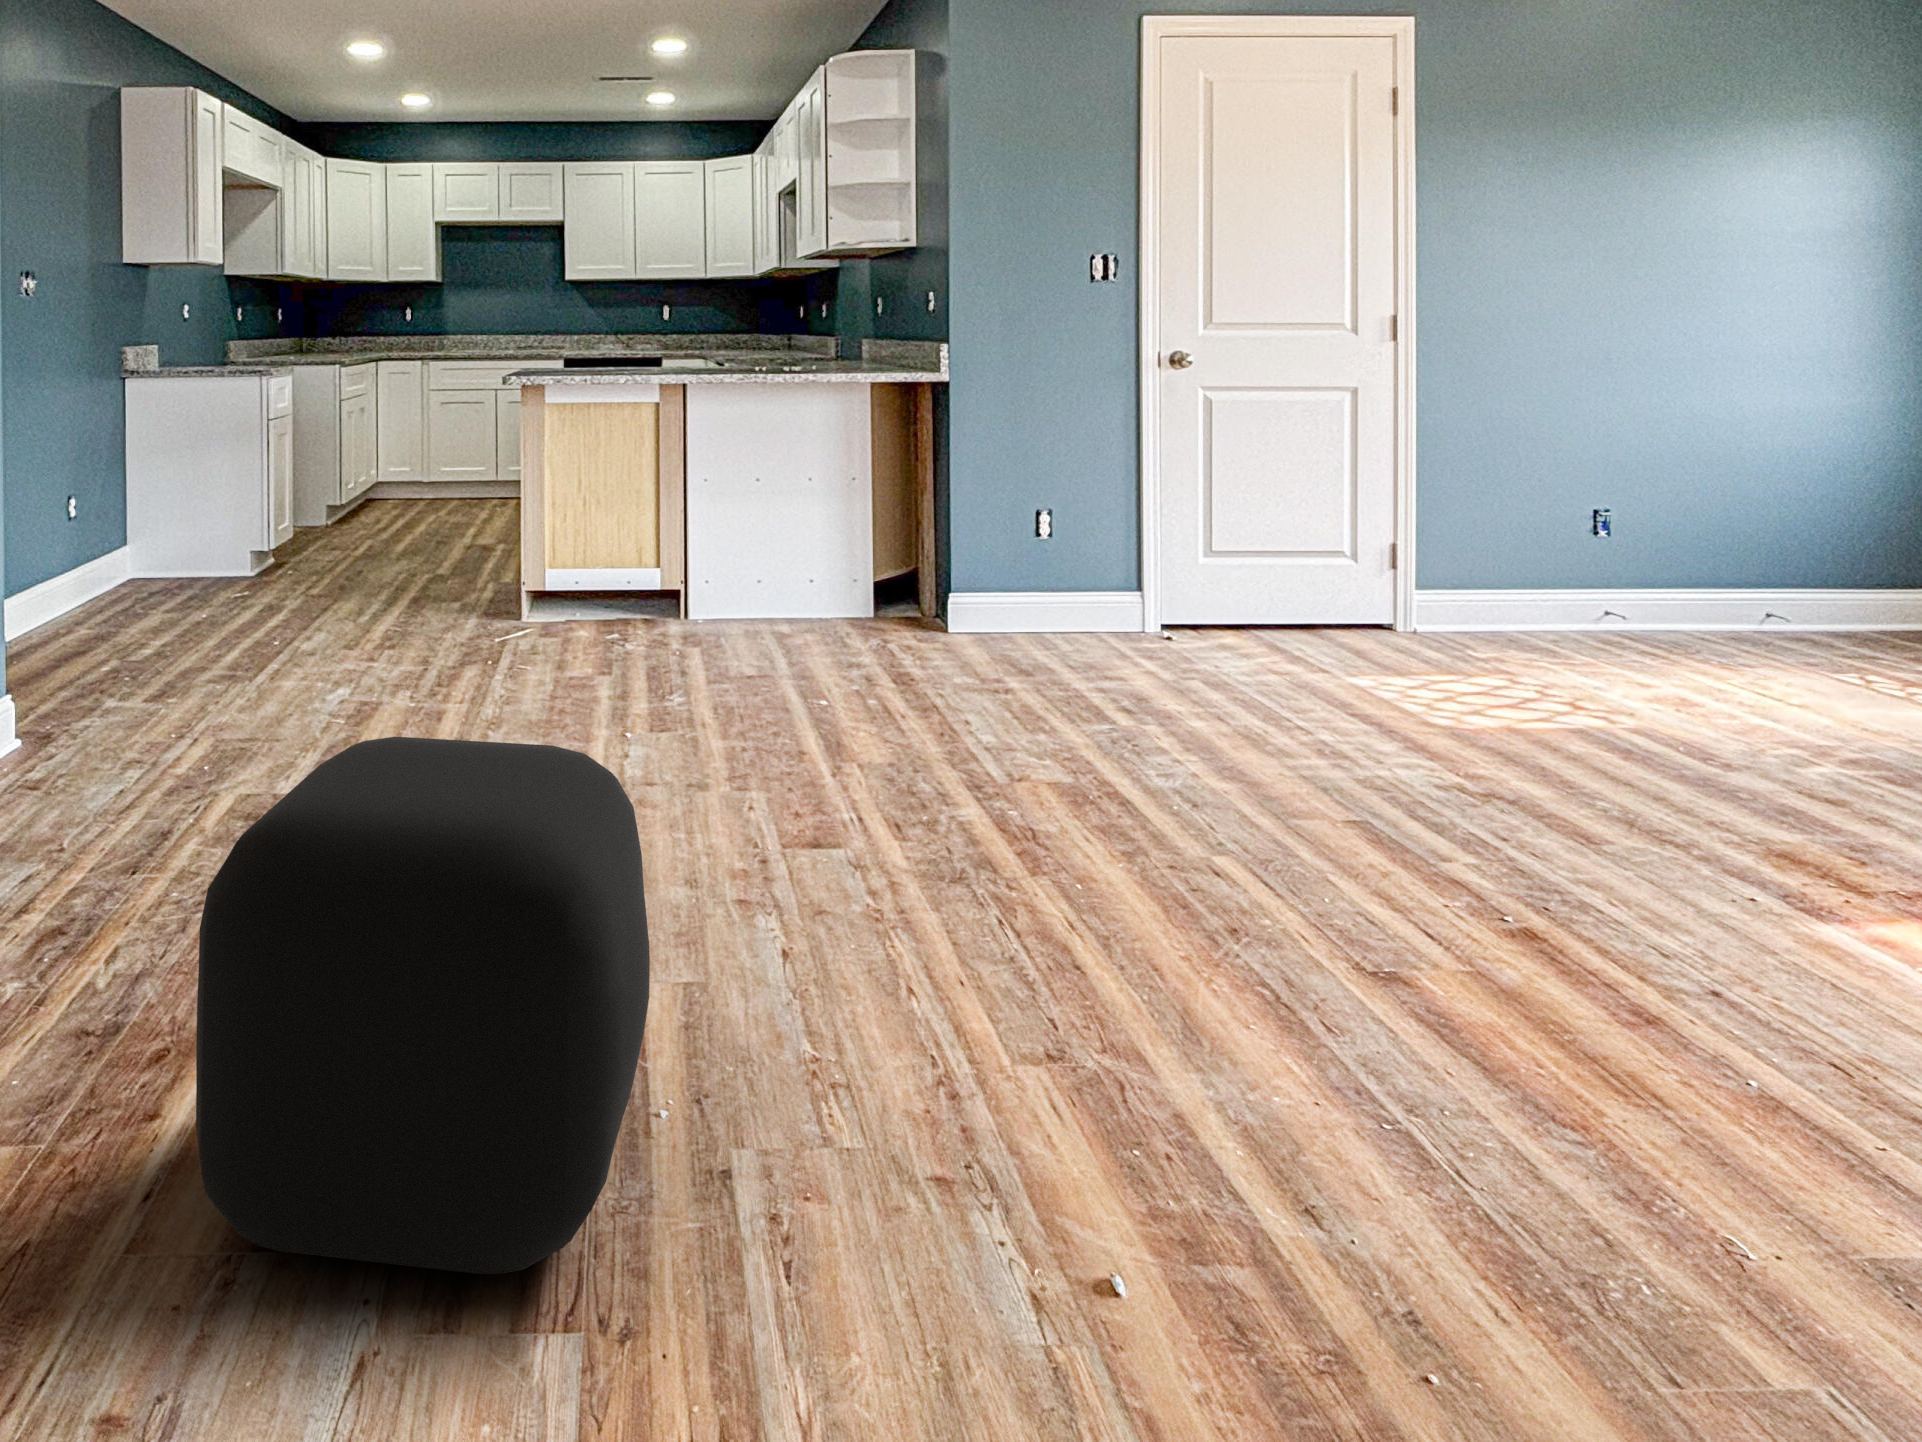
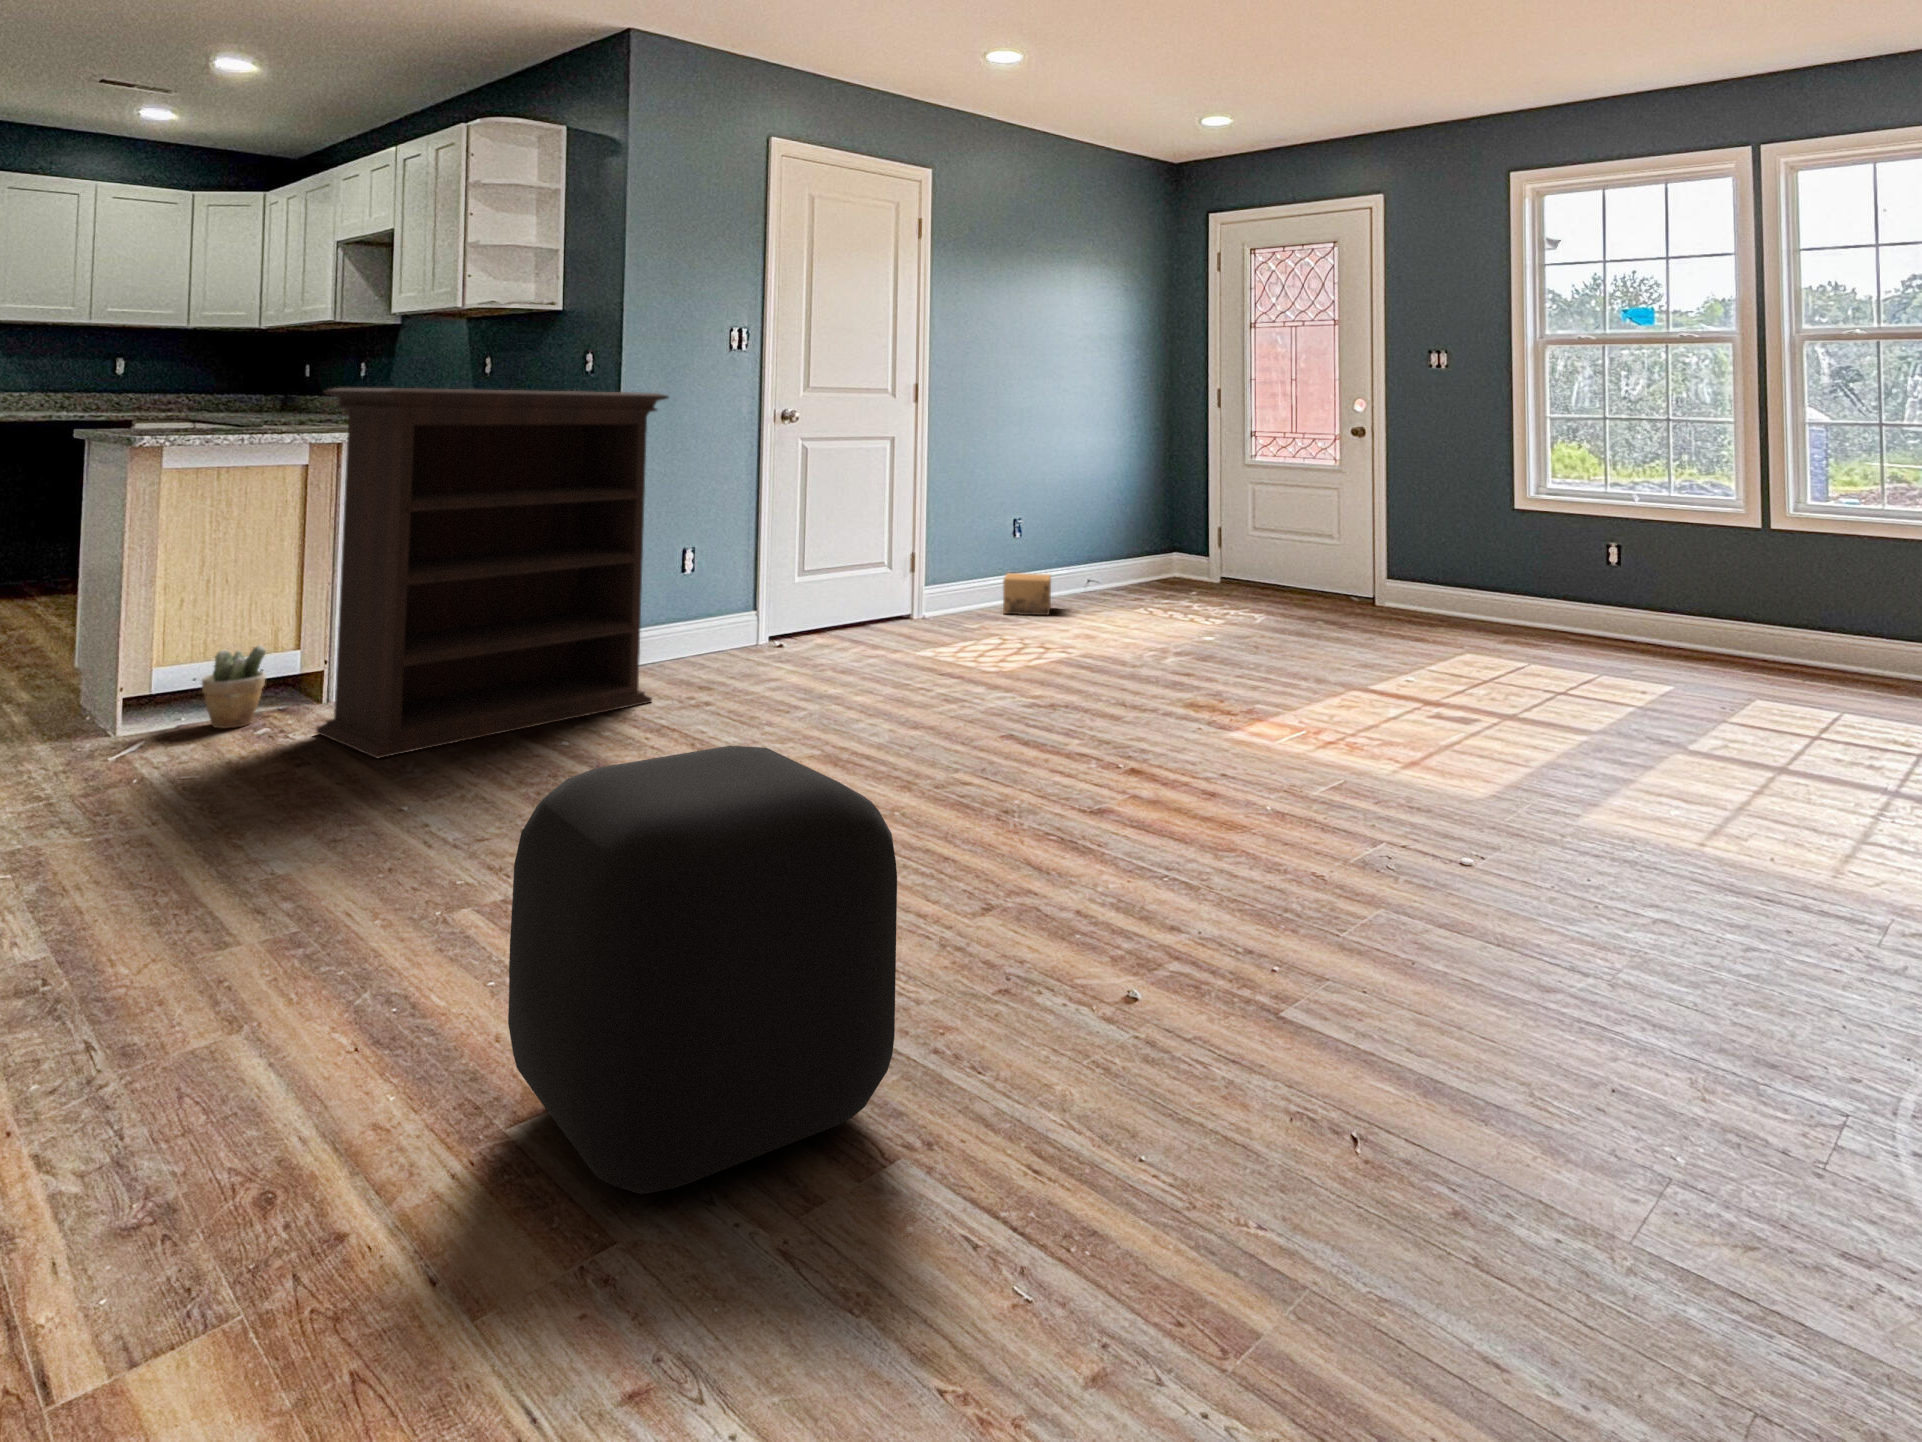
bookshelf: none [637,330,964,677] -> present [317,388,668,758]
potted plant: none [574,558,622,626] -> present [202,646,266,728]
cardboard box: none [1549,585,1647,655] -> present [1003,573,1051,615]

